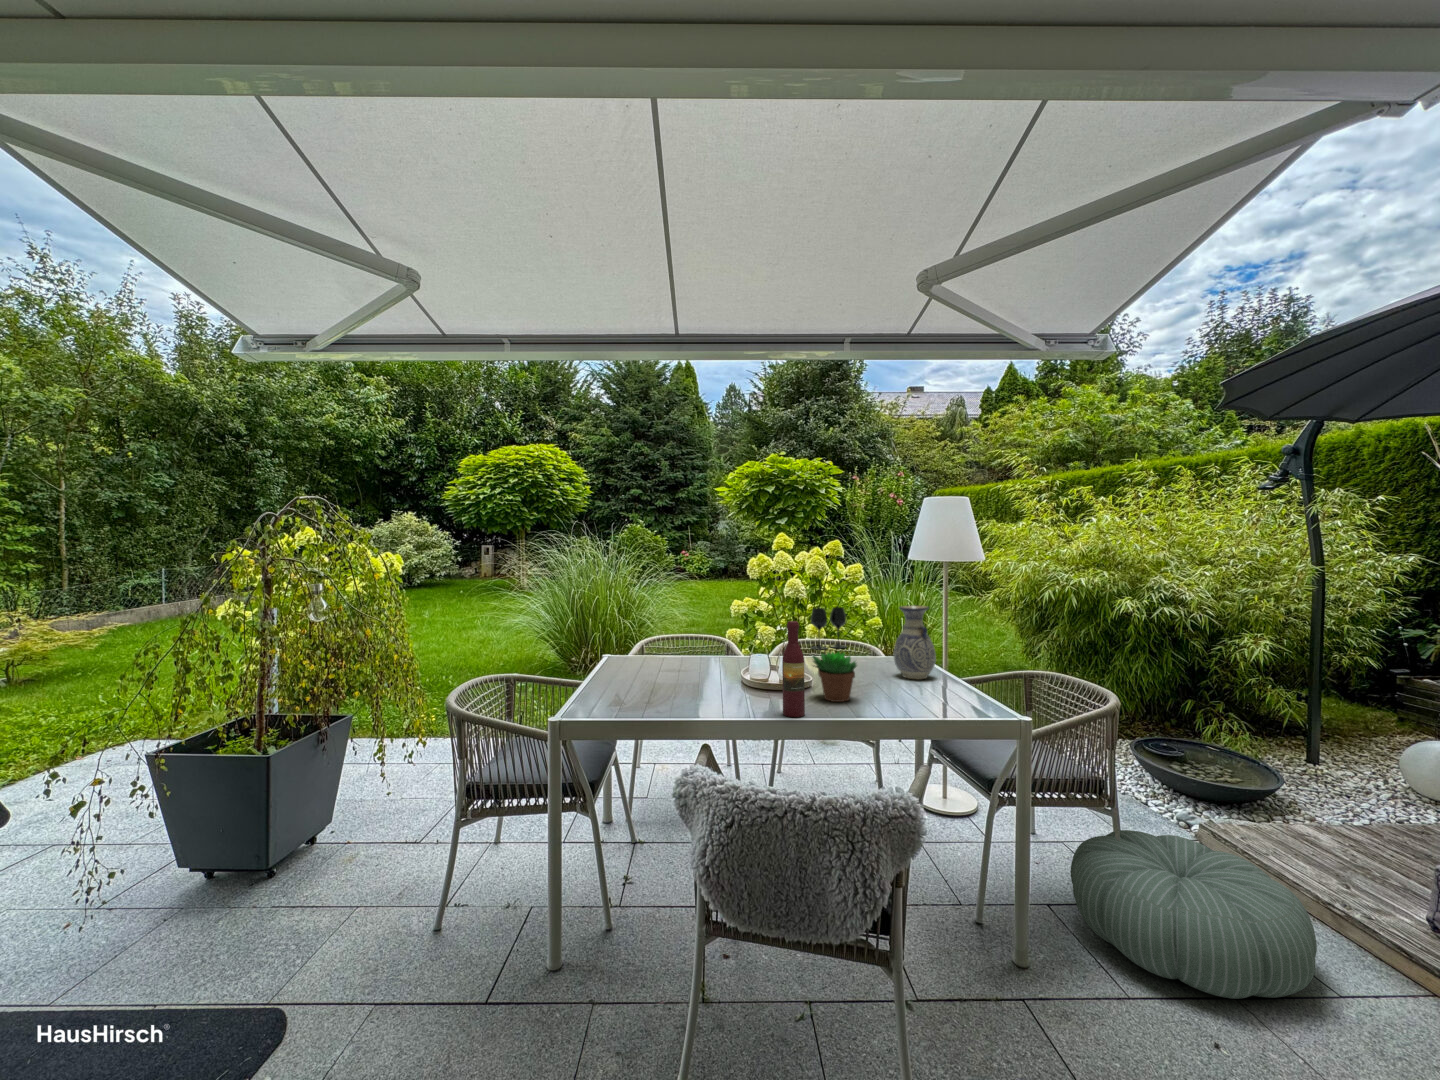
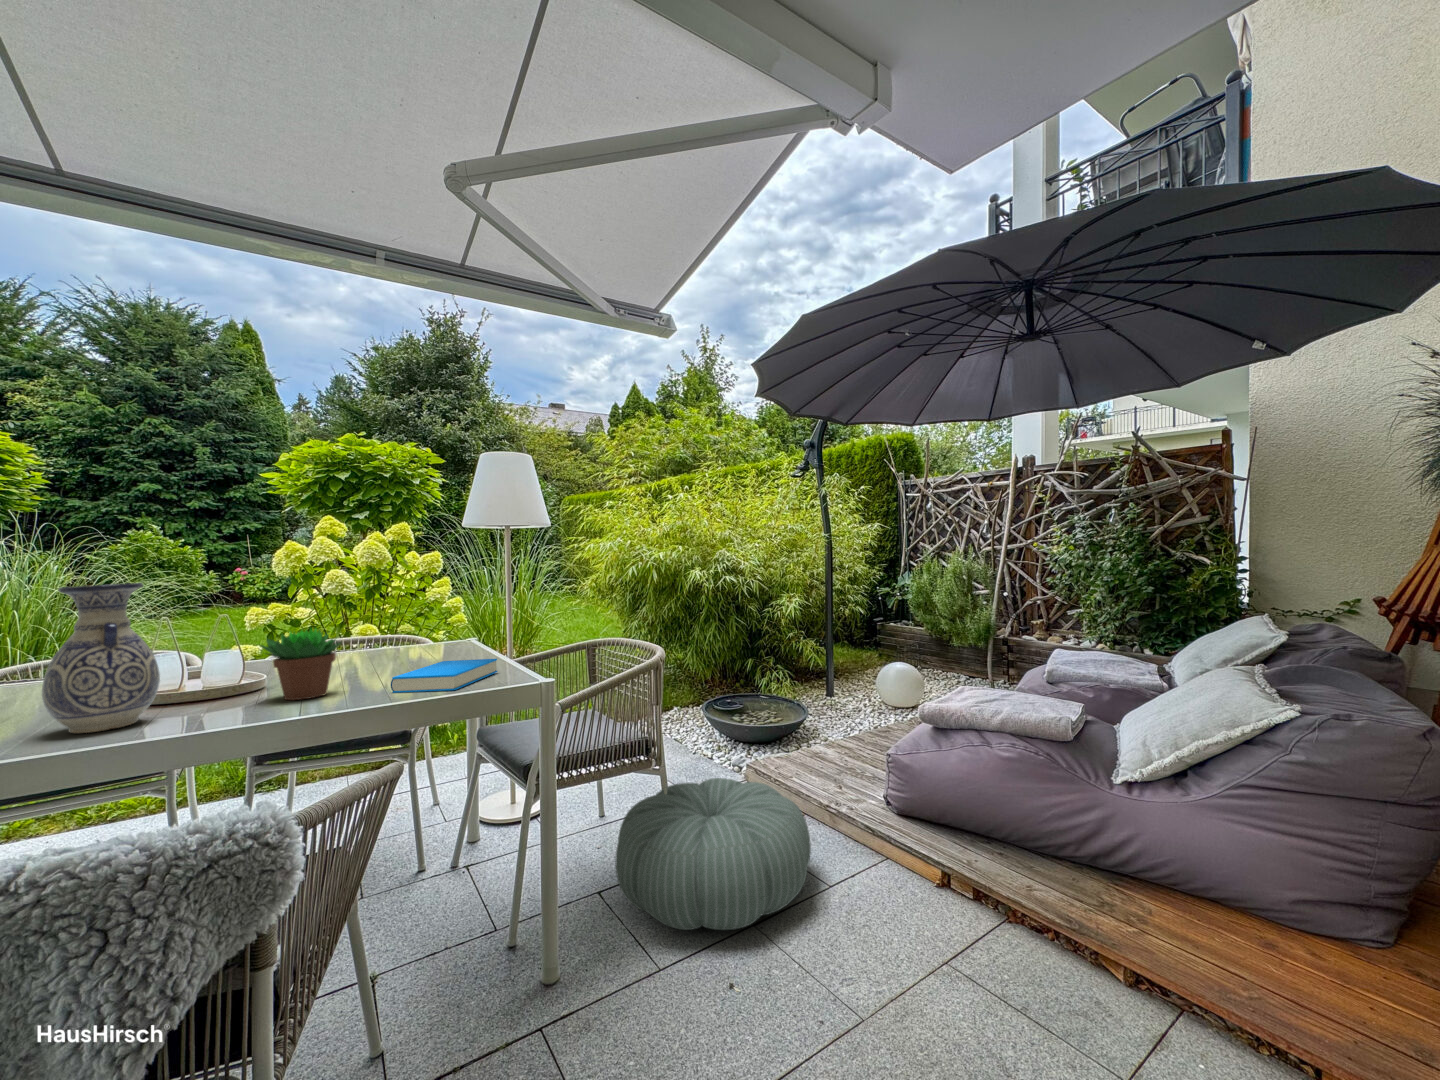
vase: present [893,605,936,679] -> present [42,583,160,733]
wine glass: present [811,607,846,649] -> none [343,596,399,651]
wine bottle: present [782,621,805,717] -> none [171,580,218,730]
book: none [896,683,966,715] -> present [391,659,498,693]

